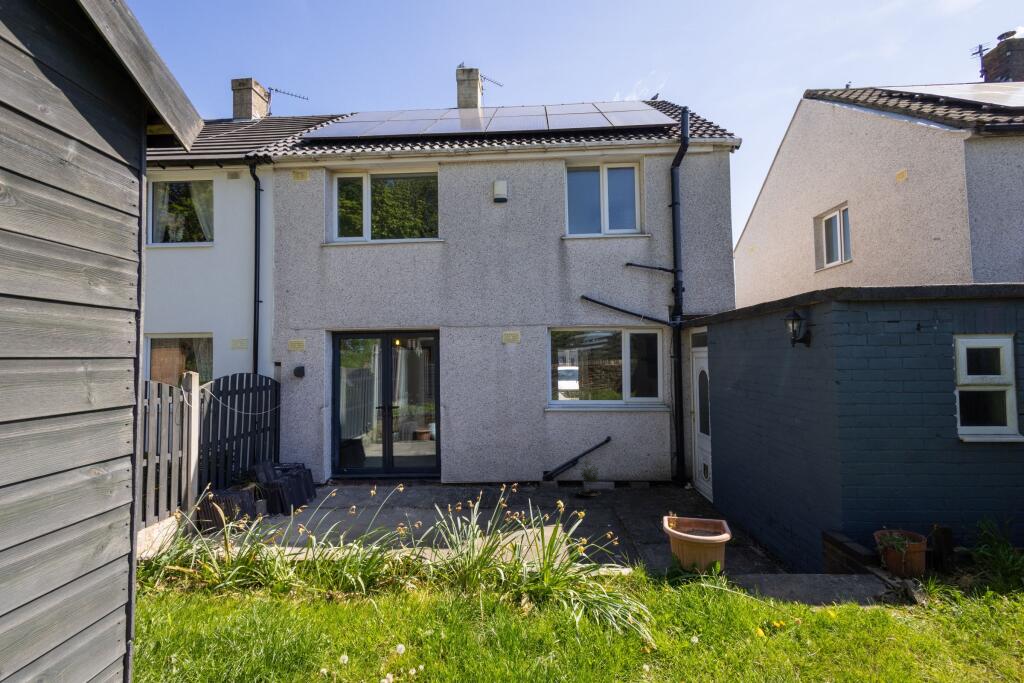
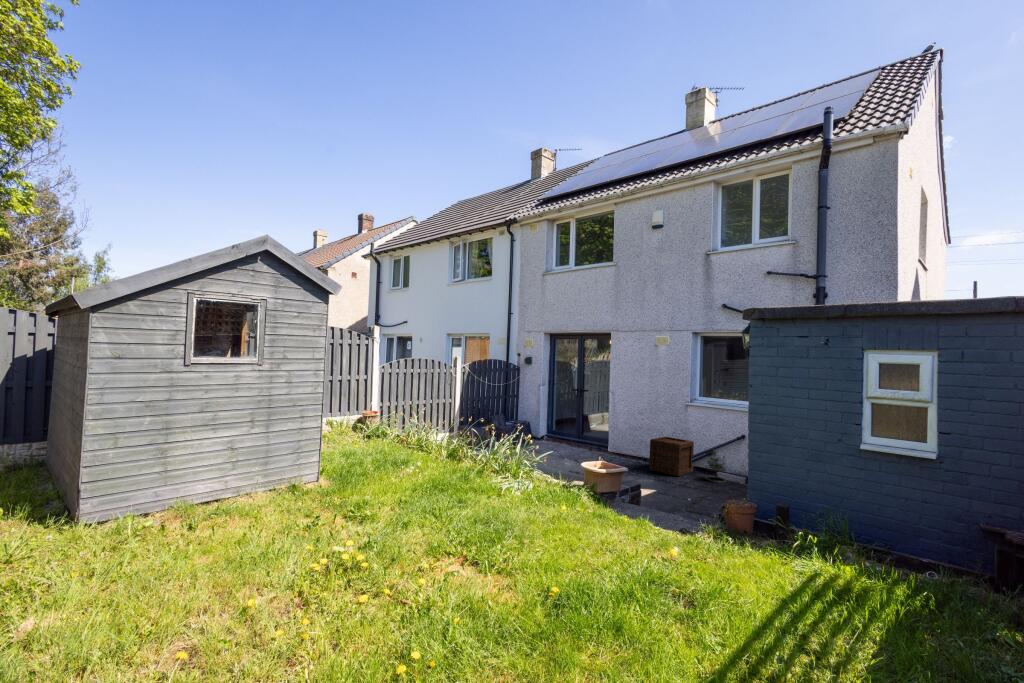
wooden crate: none [517,453,557,499] -> present [649,436,694,476]

